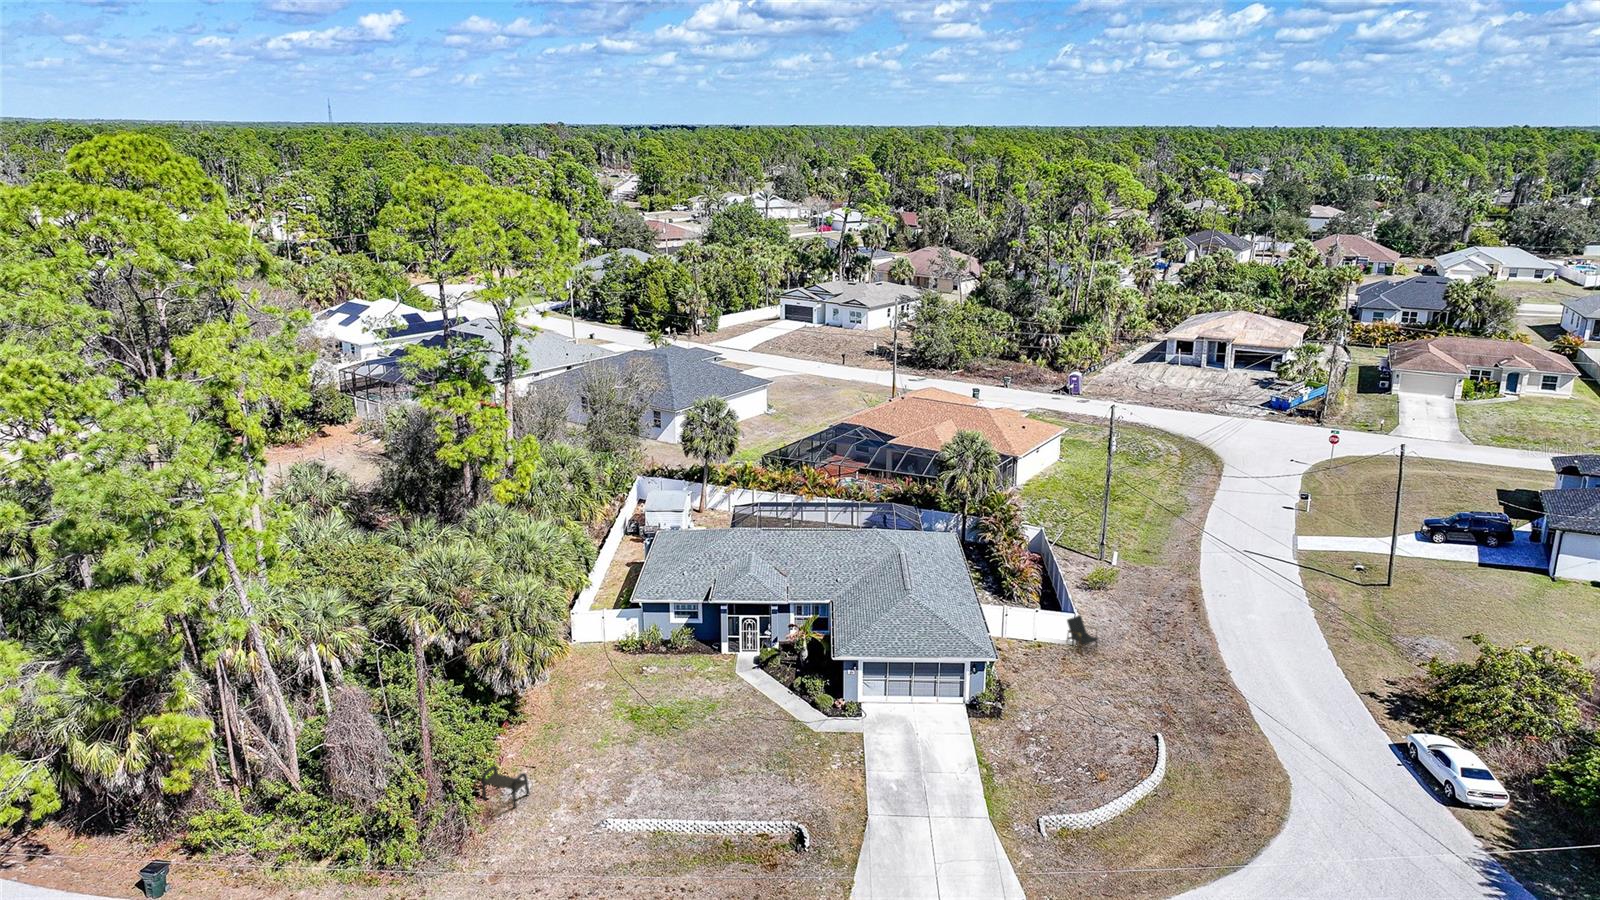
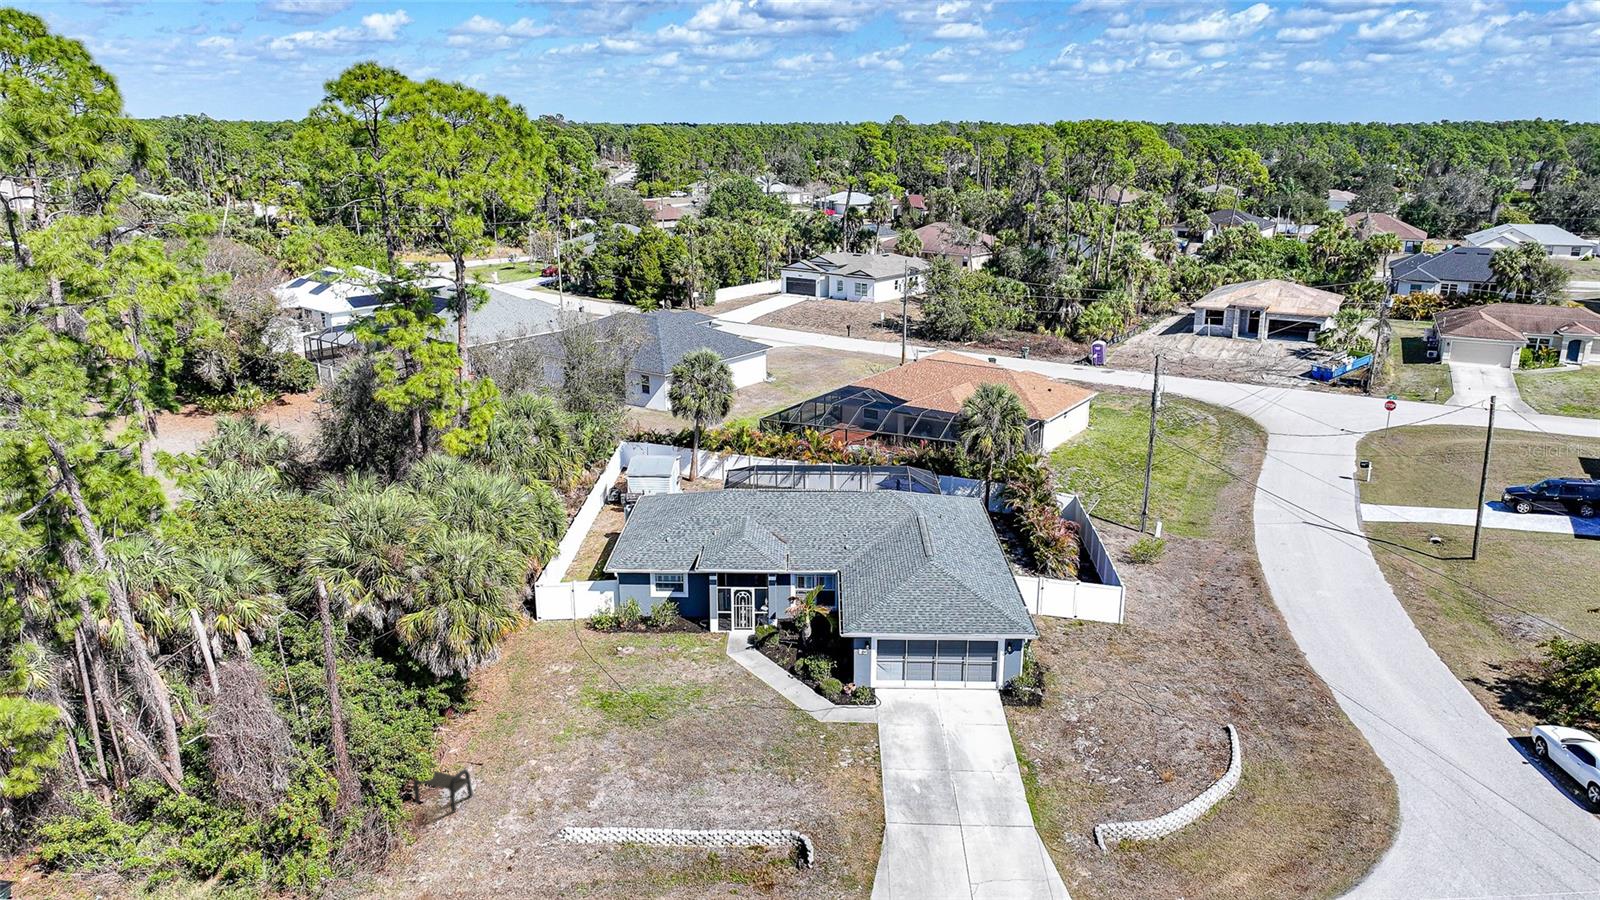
lounge chair: present [1067,616,1098,651] -> none [1113,589,1152,633]

